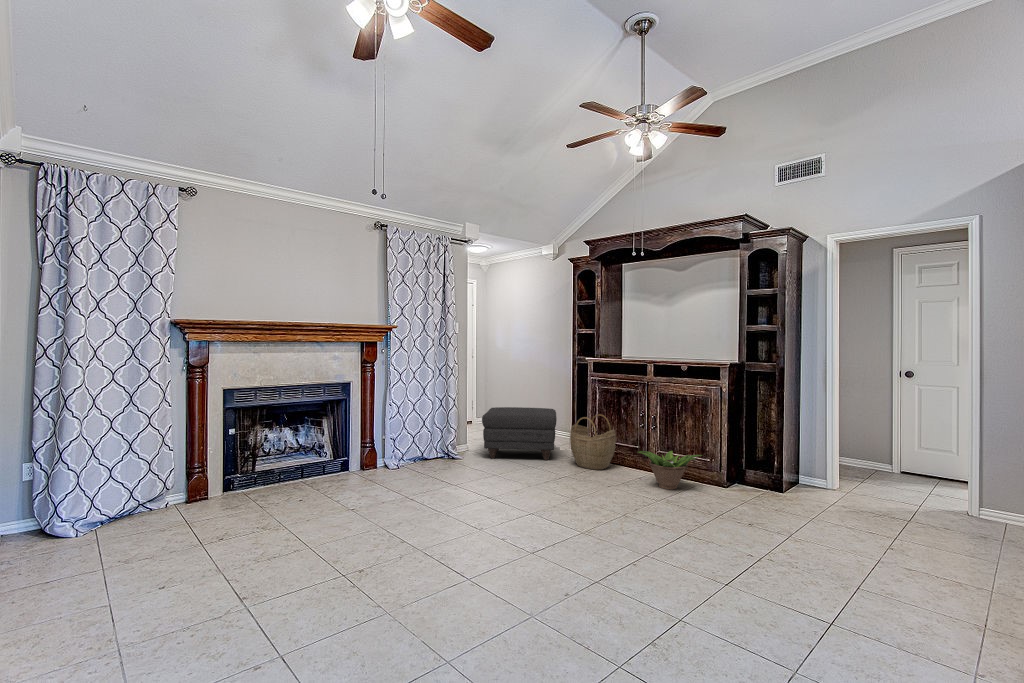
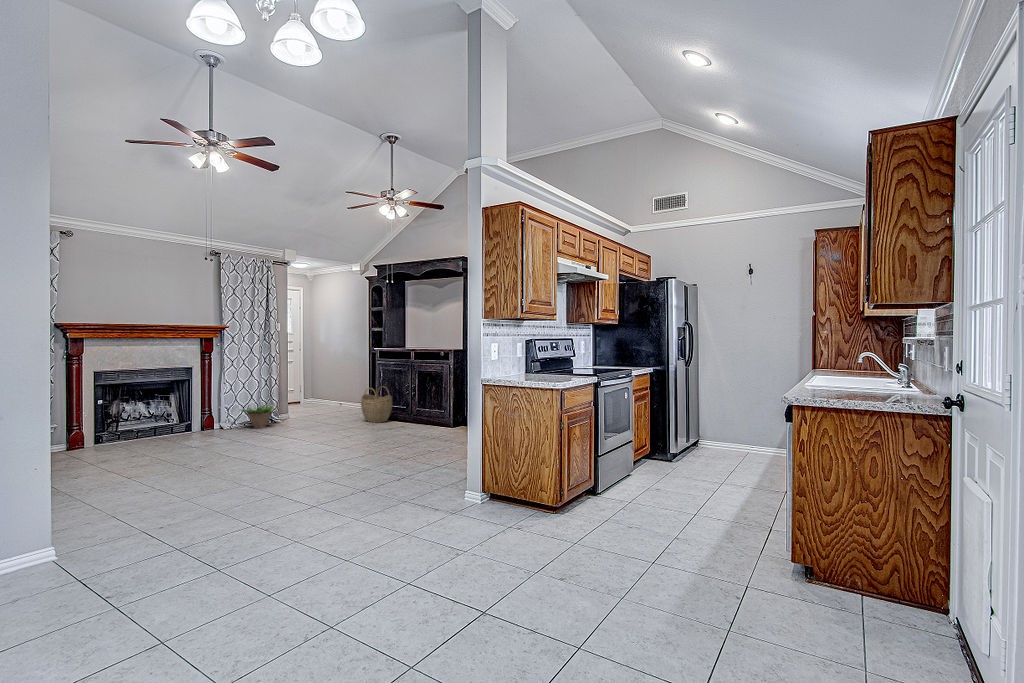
ottoman: present [482,407,557,460] -> none [298,385,358,421]
decorative plant: present [639,451,702,490] -> present [241,404,276,428]

